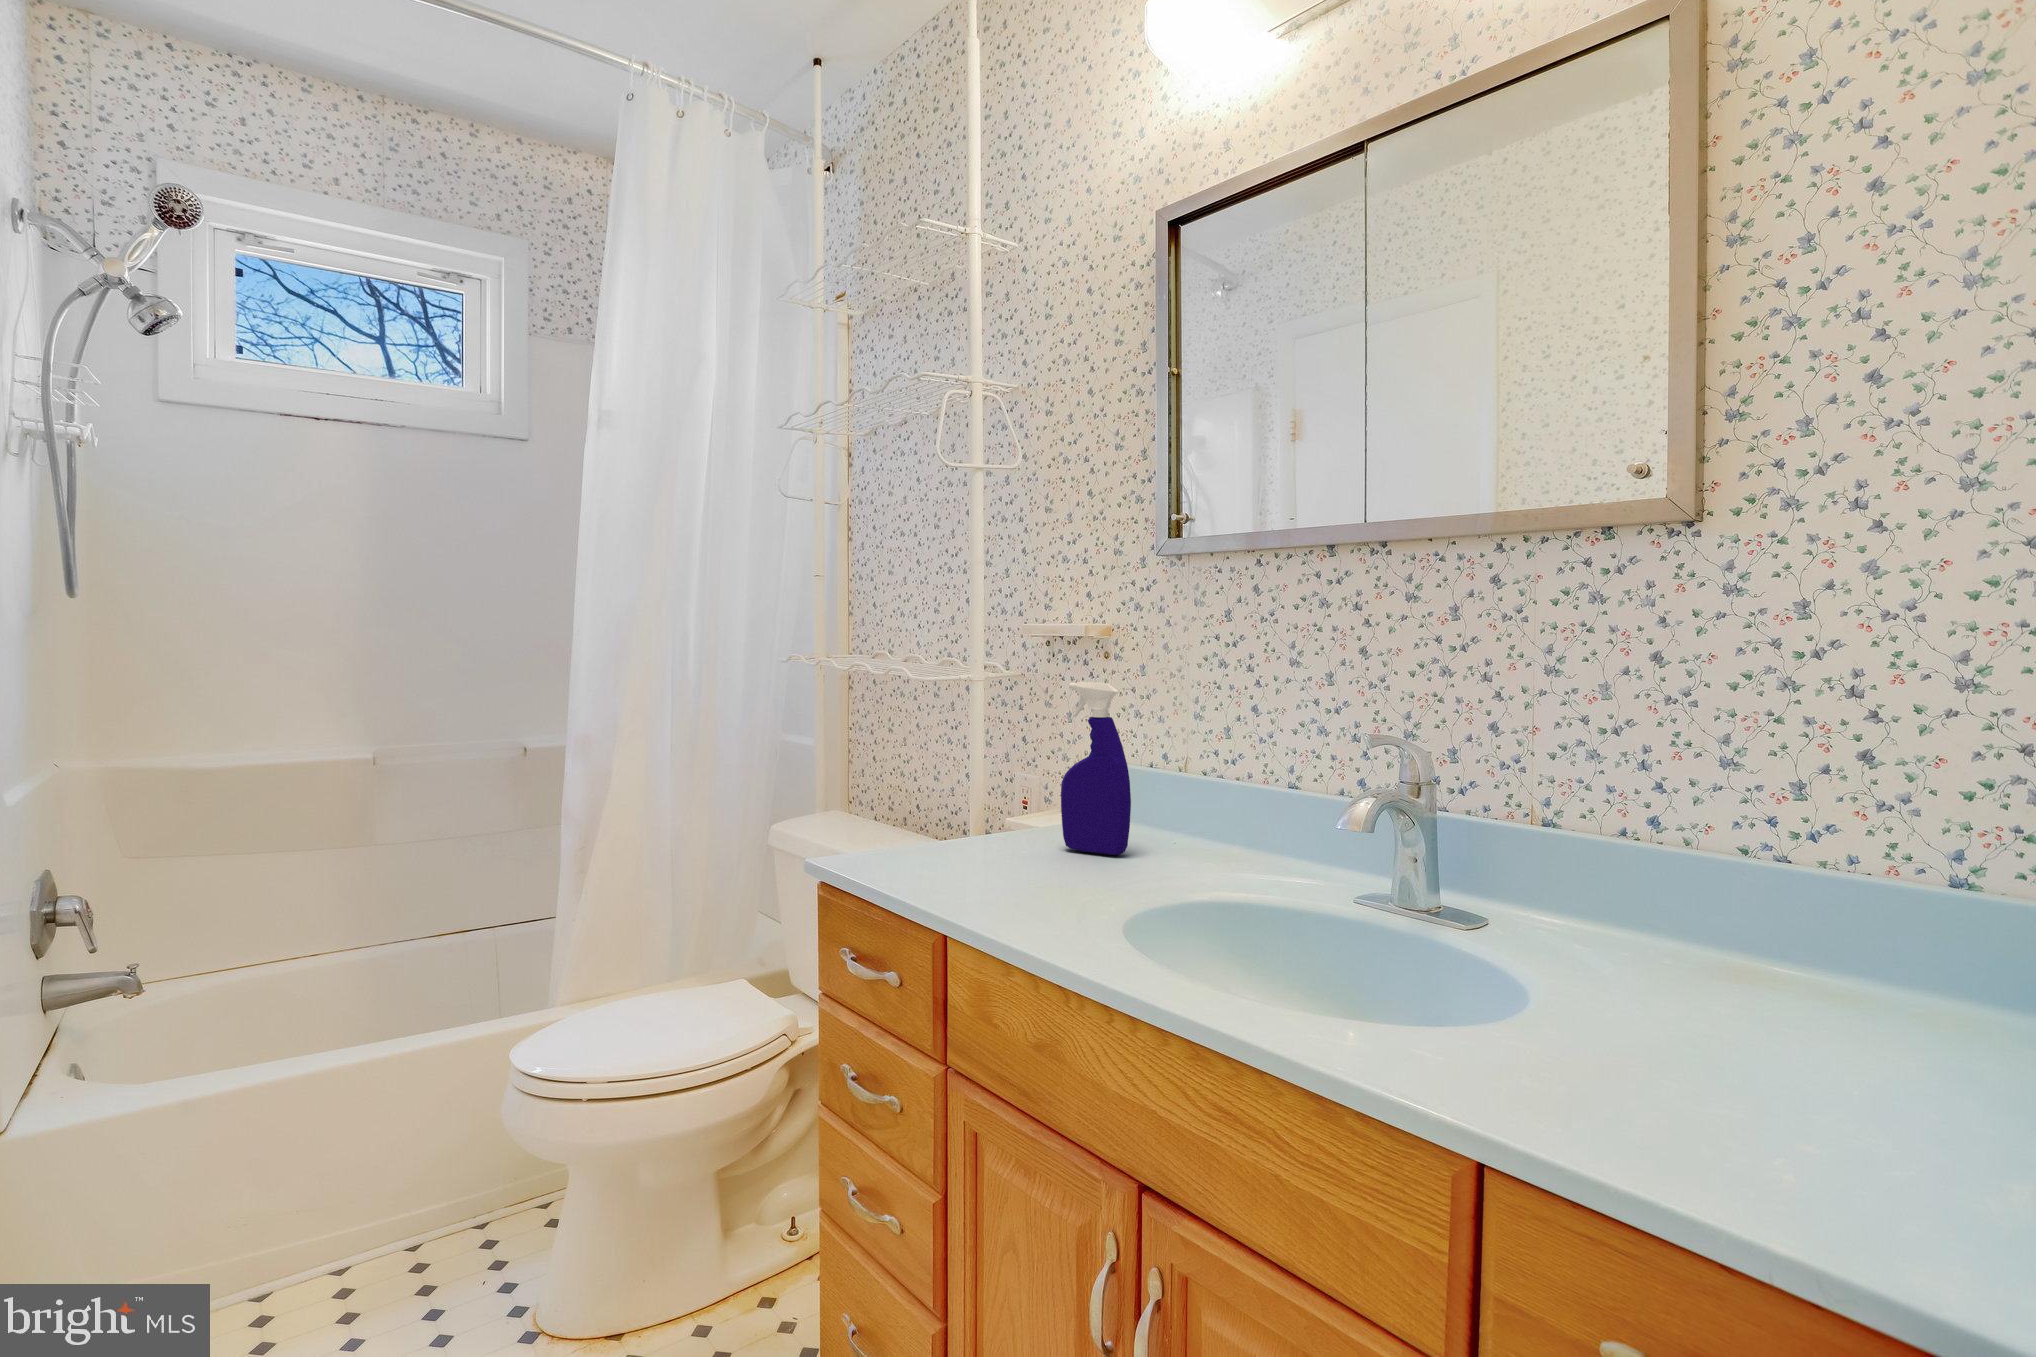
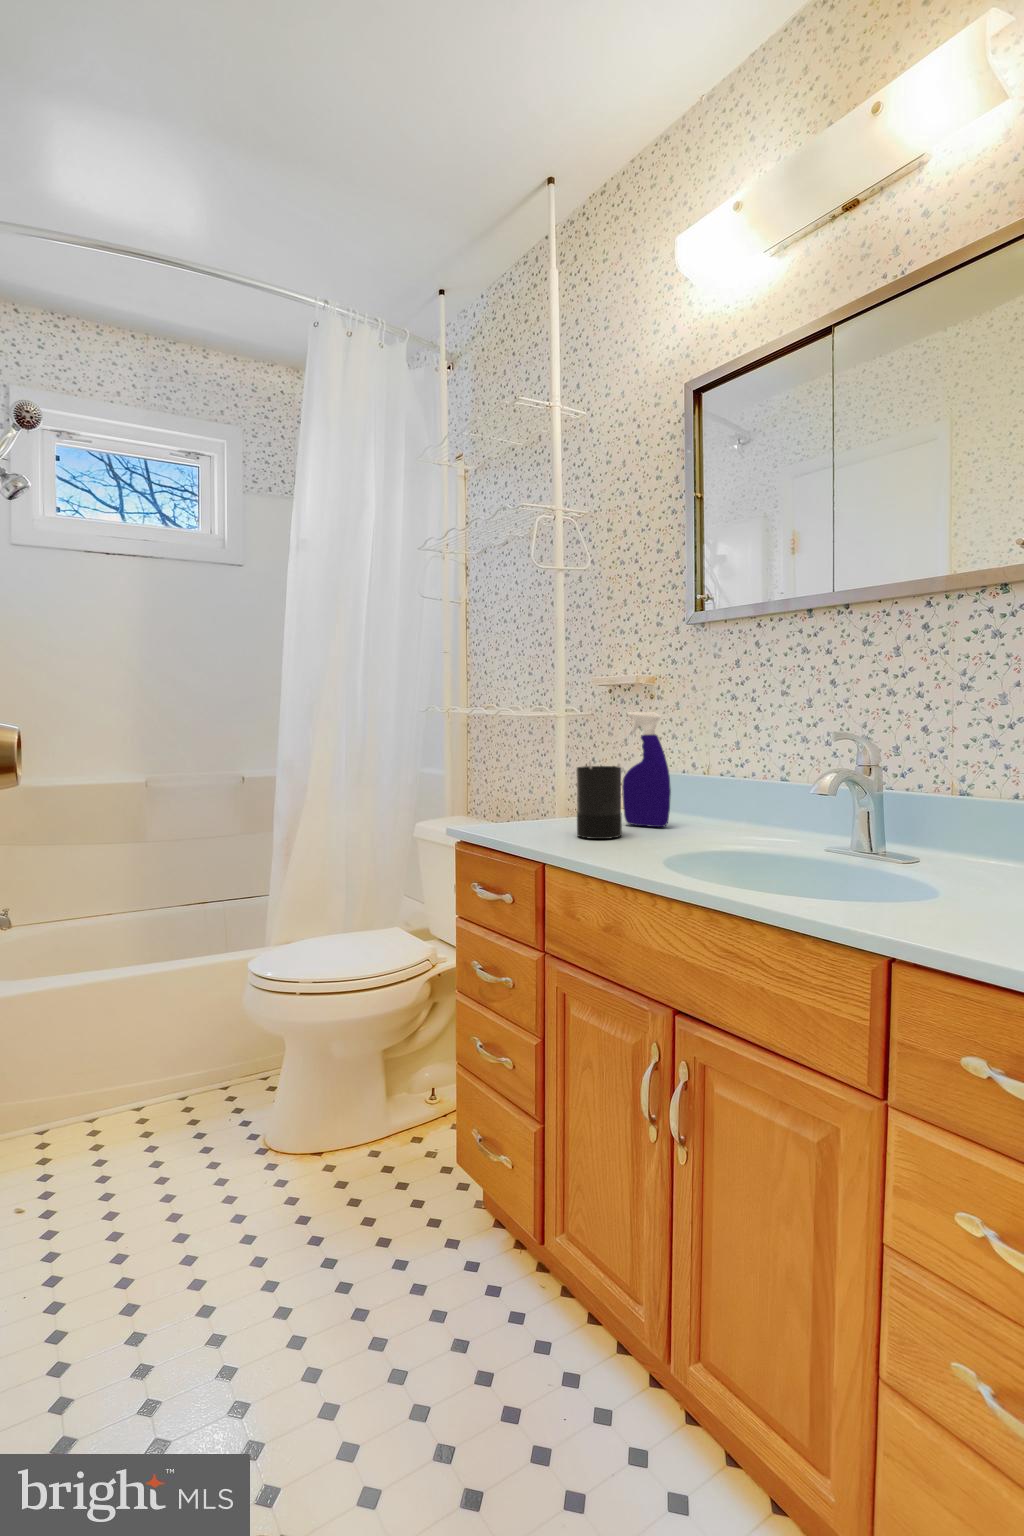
candle: none [990,755,1057,879] -> present [576,761,622,839]

